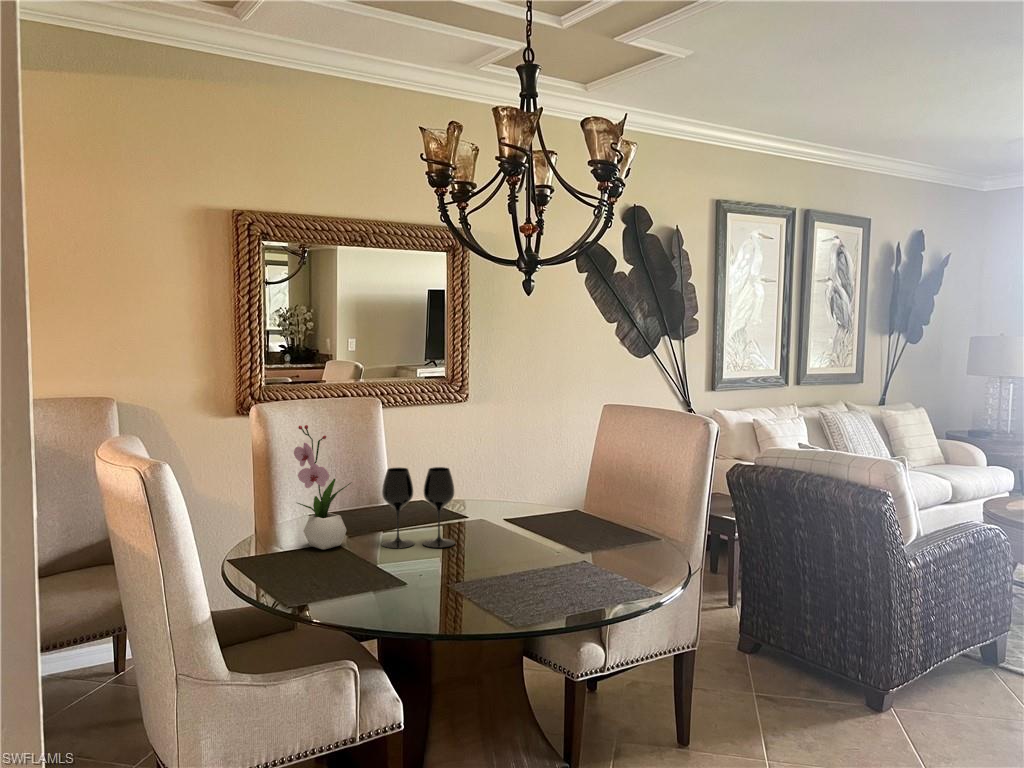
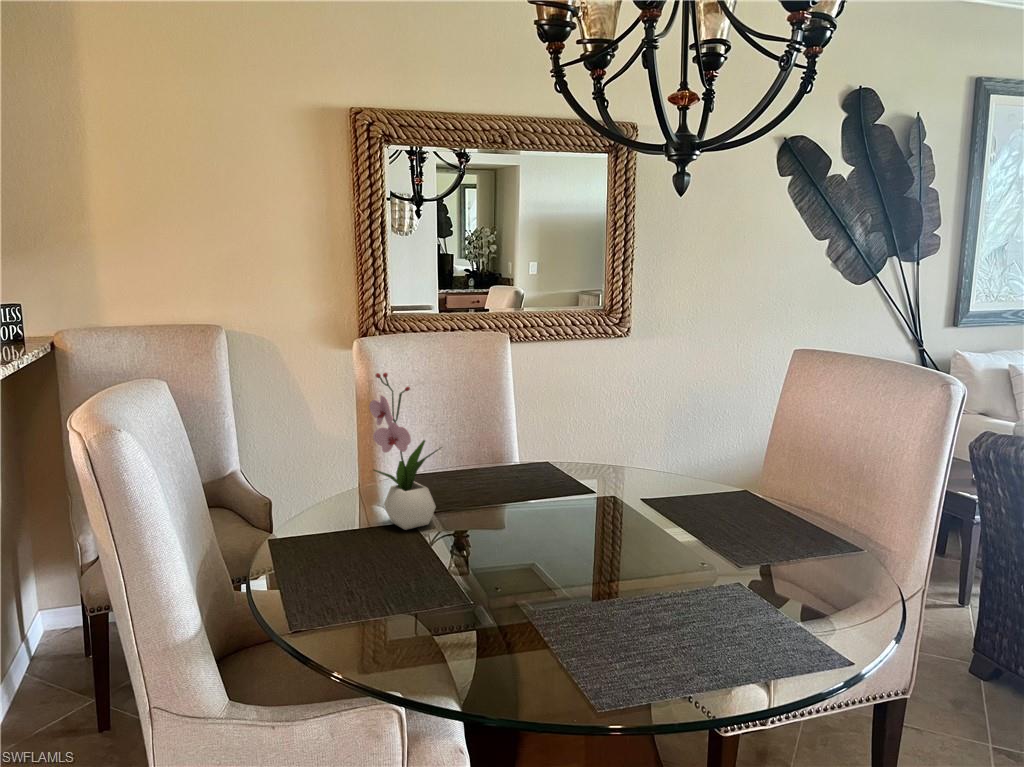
wine glass: present [382,467,455,548] -> none [480,430,574,538]

